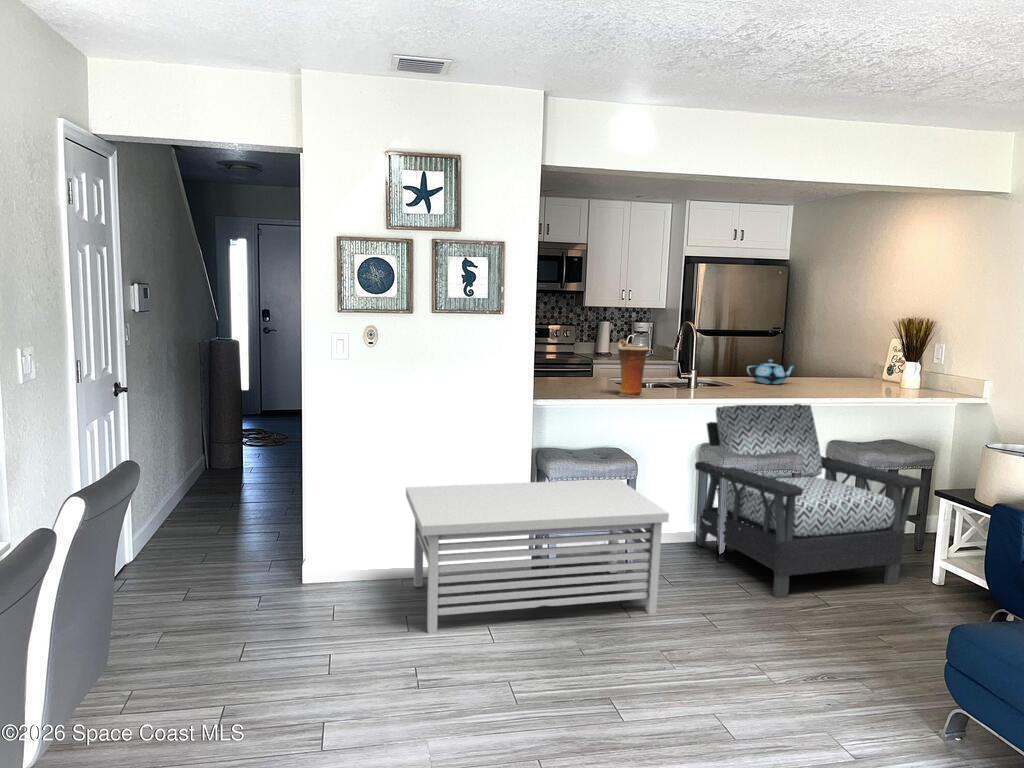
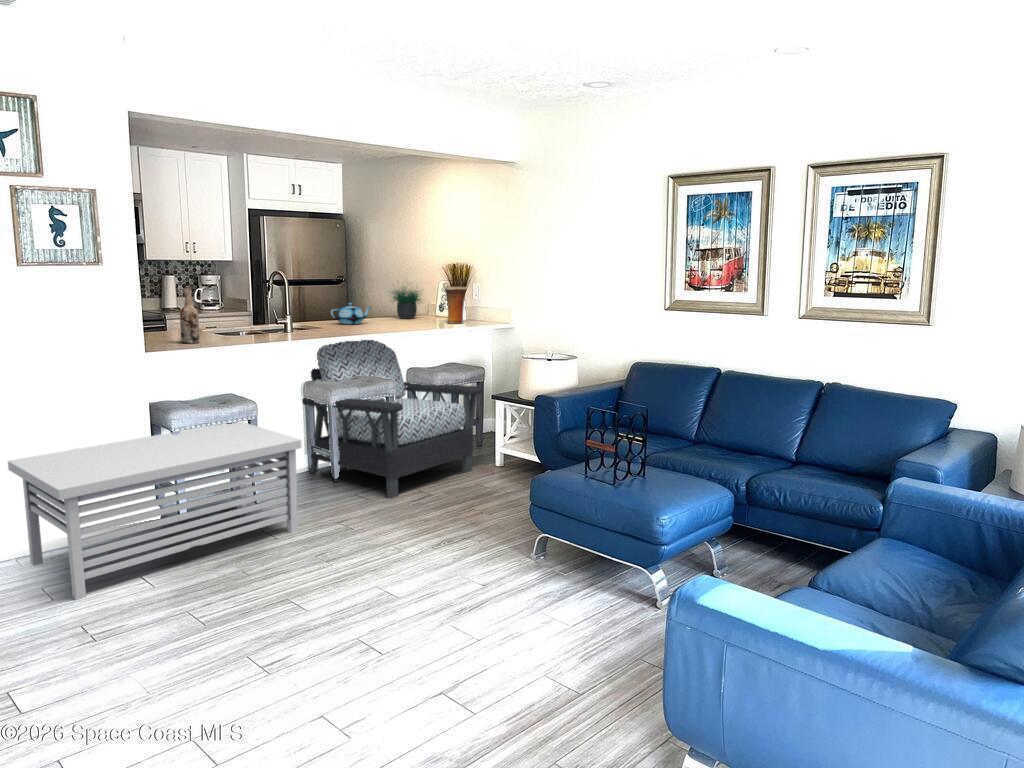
potted plant: none [817,328,879,382] -> present [389,287,420,319]
wine bottle: none [576,336,595,393] -> present [180,287,199,343]
vase: present [618,339,649,397] -> present [443,283,467,323]

